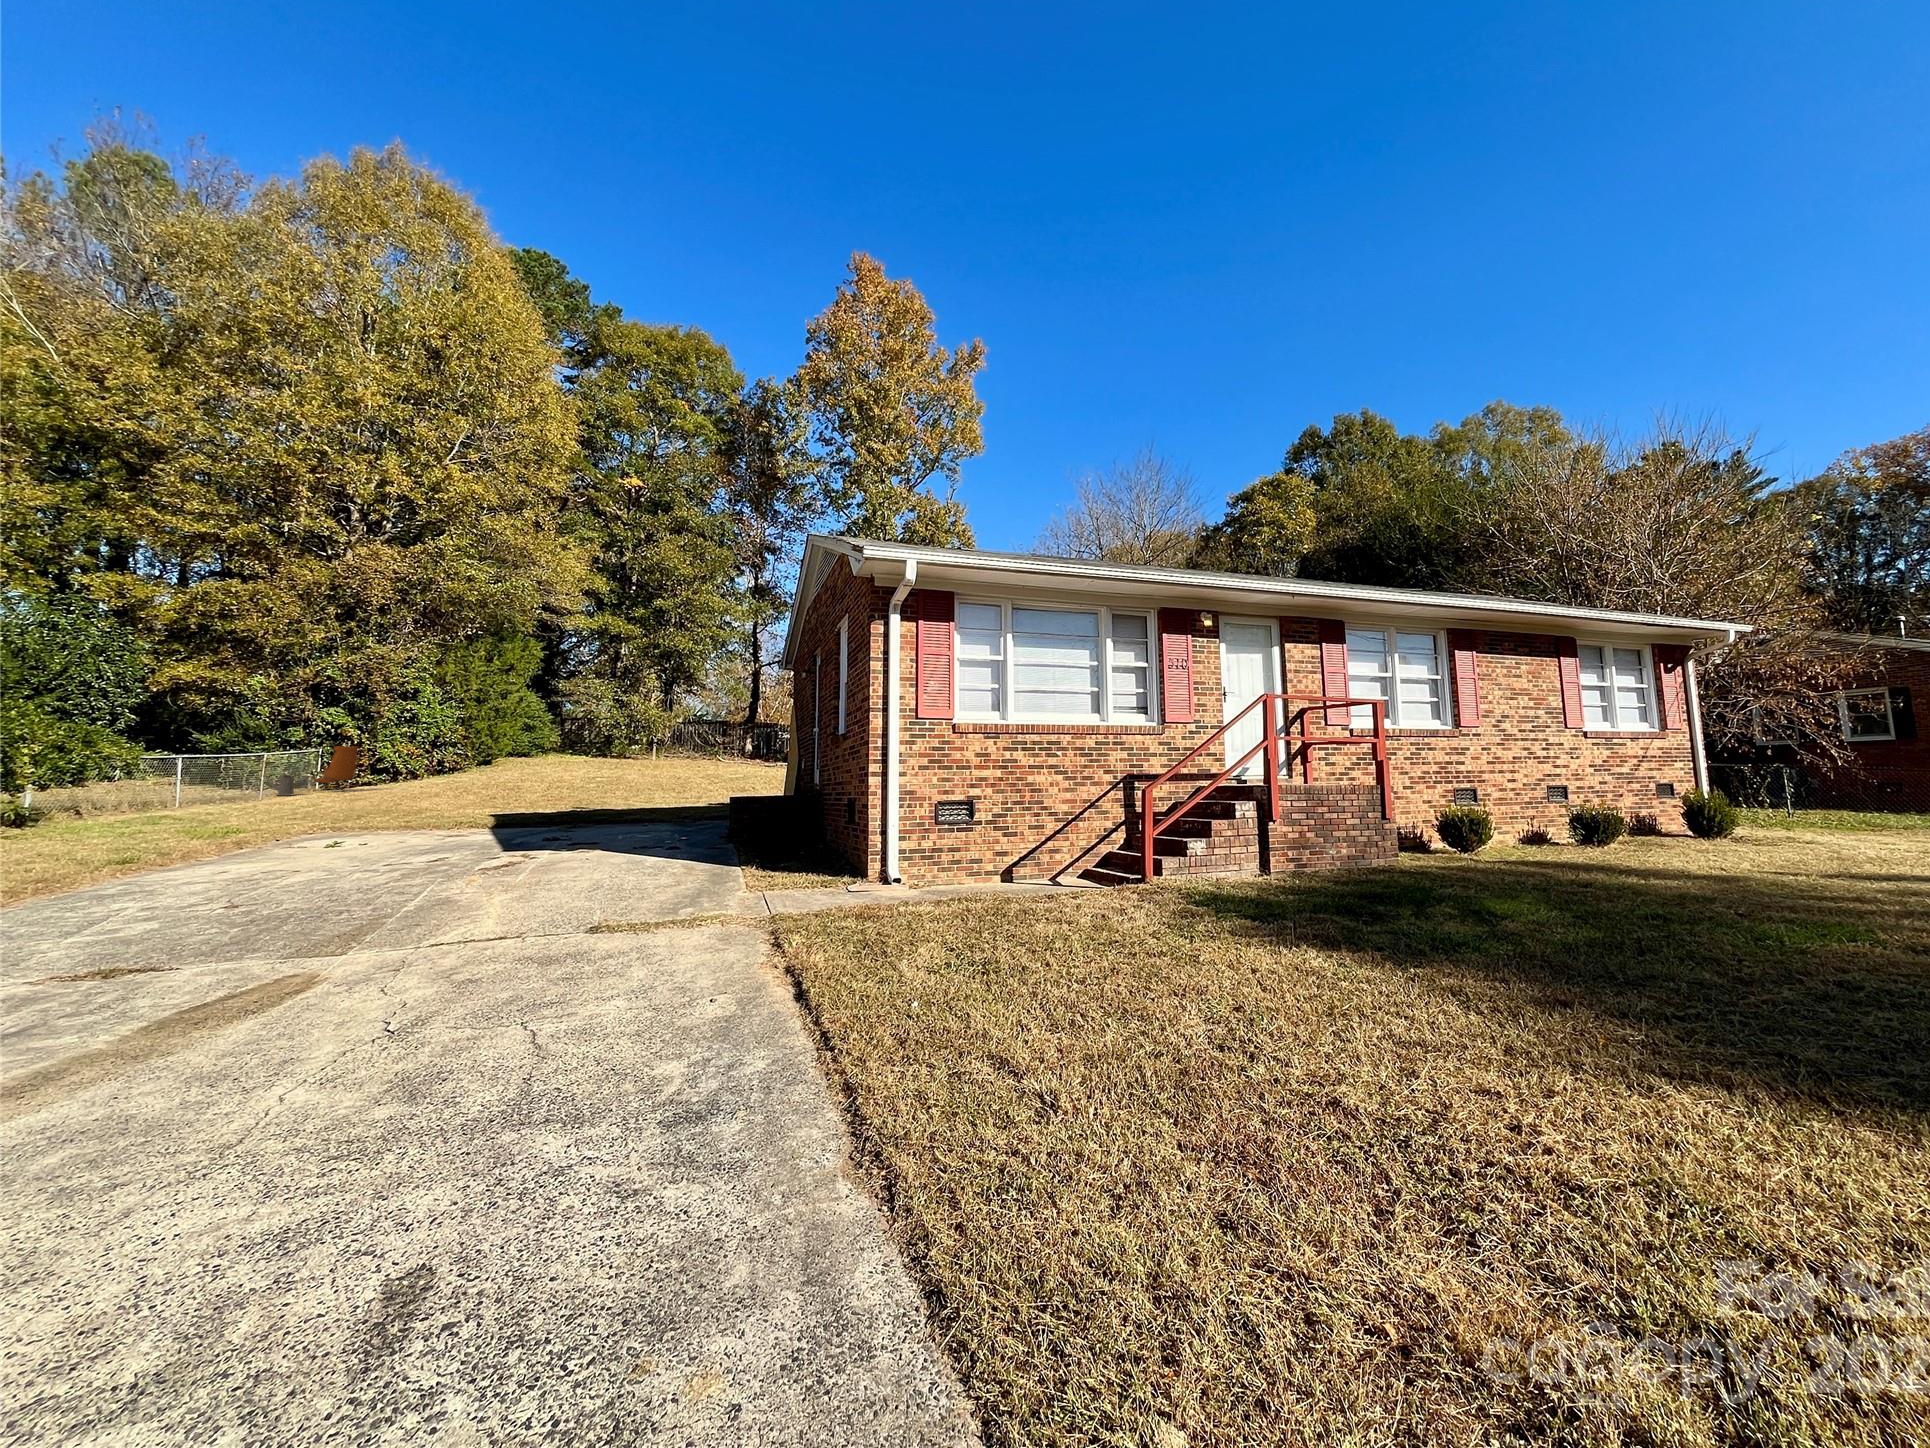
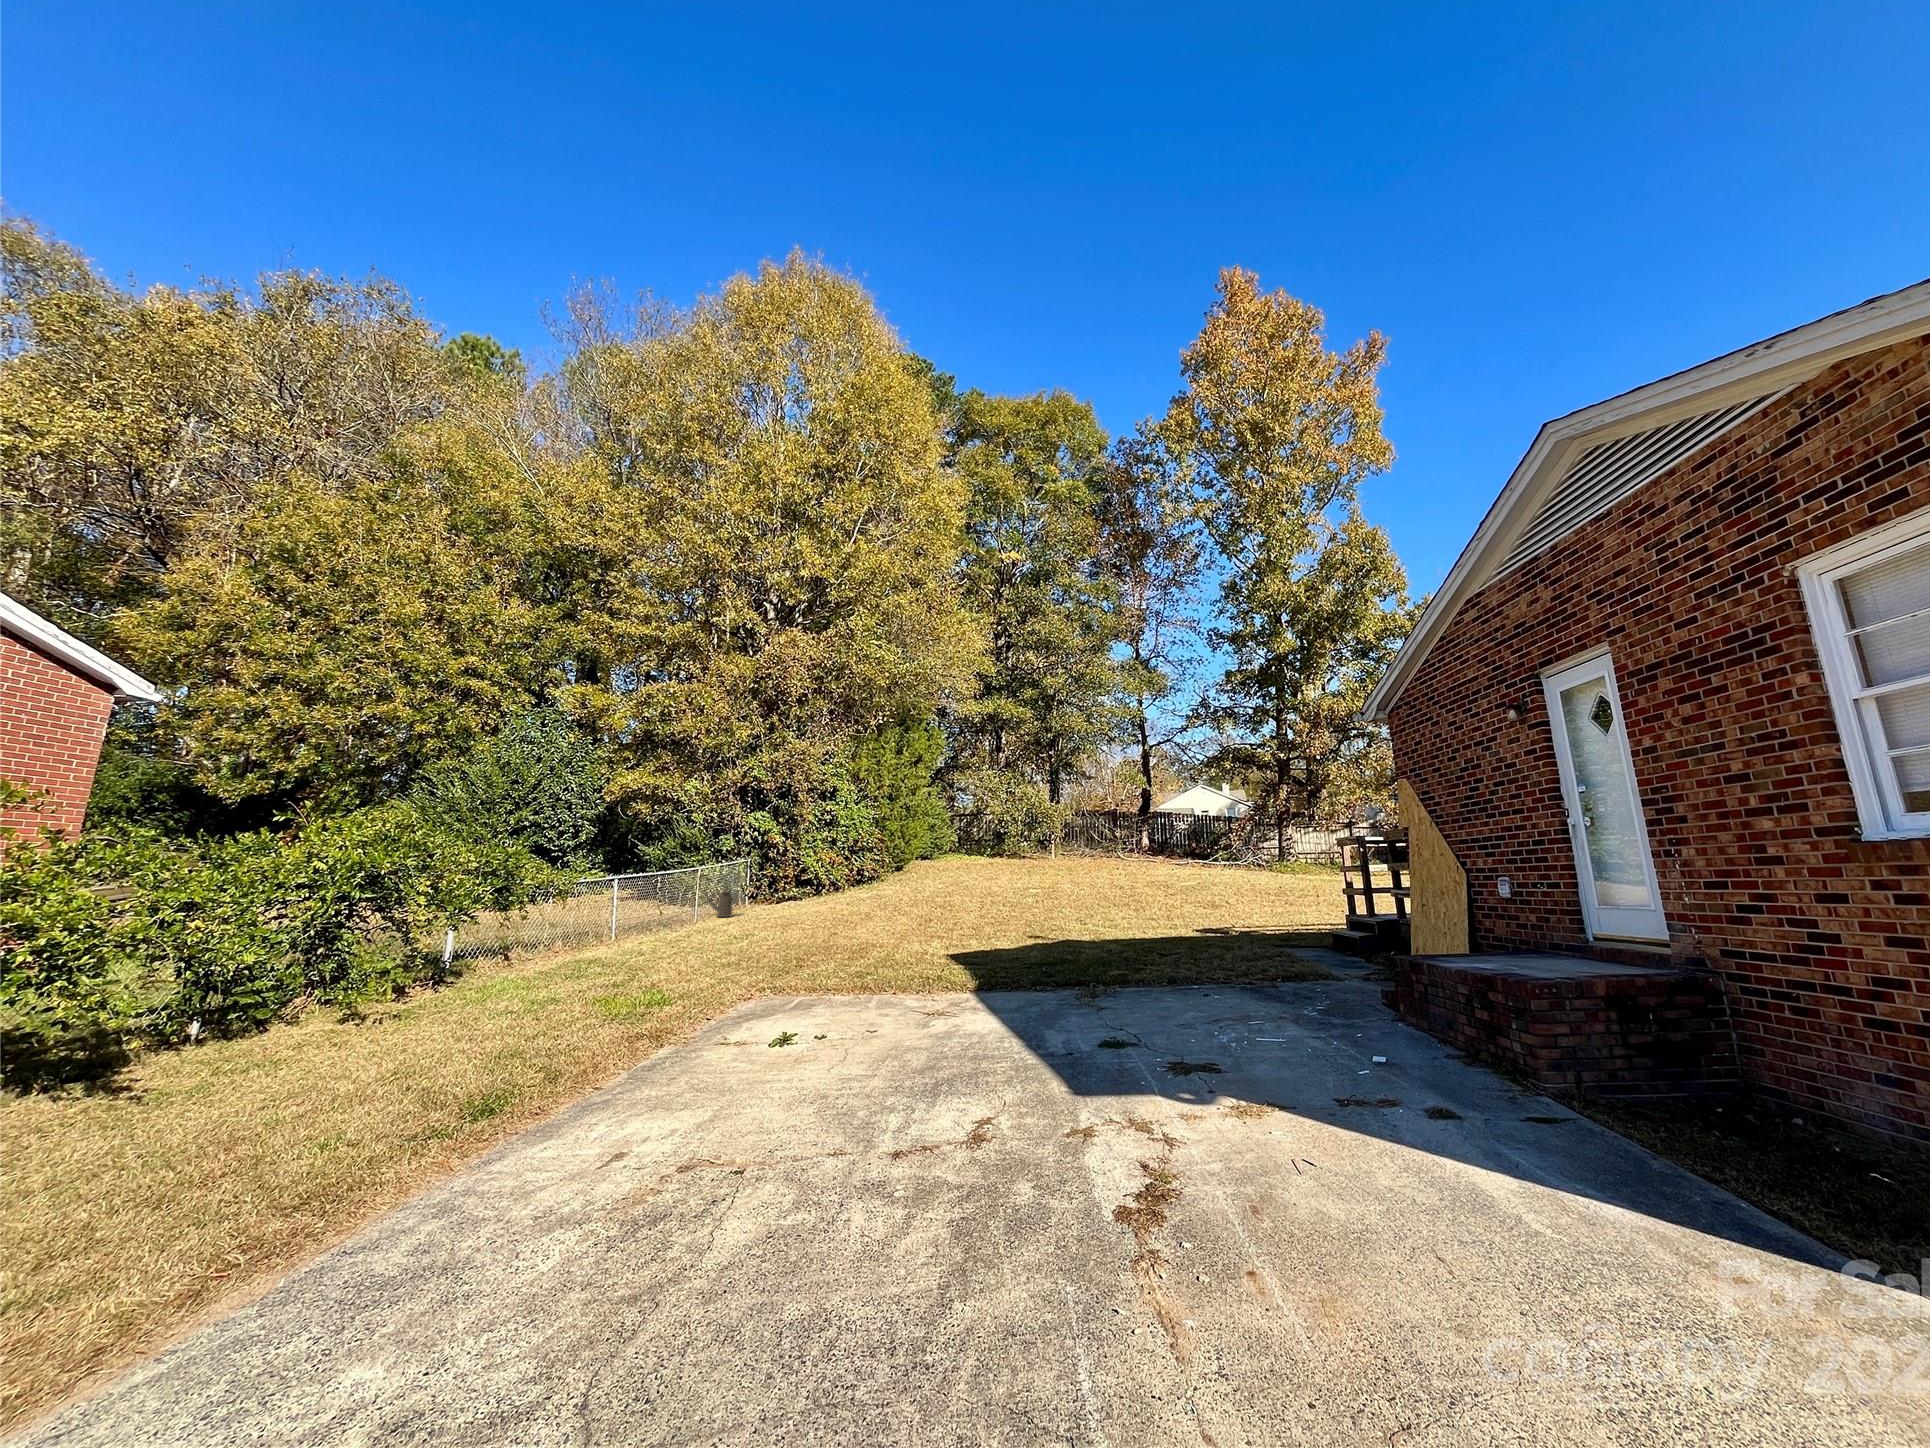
lounge chair: present [315,746,358,790] -> none [747,856,789,910]

